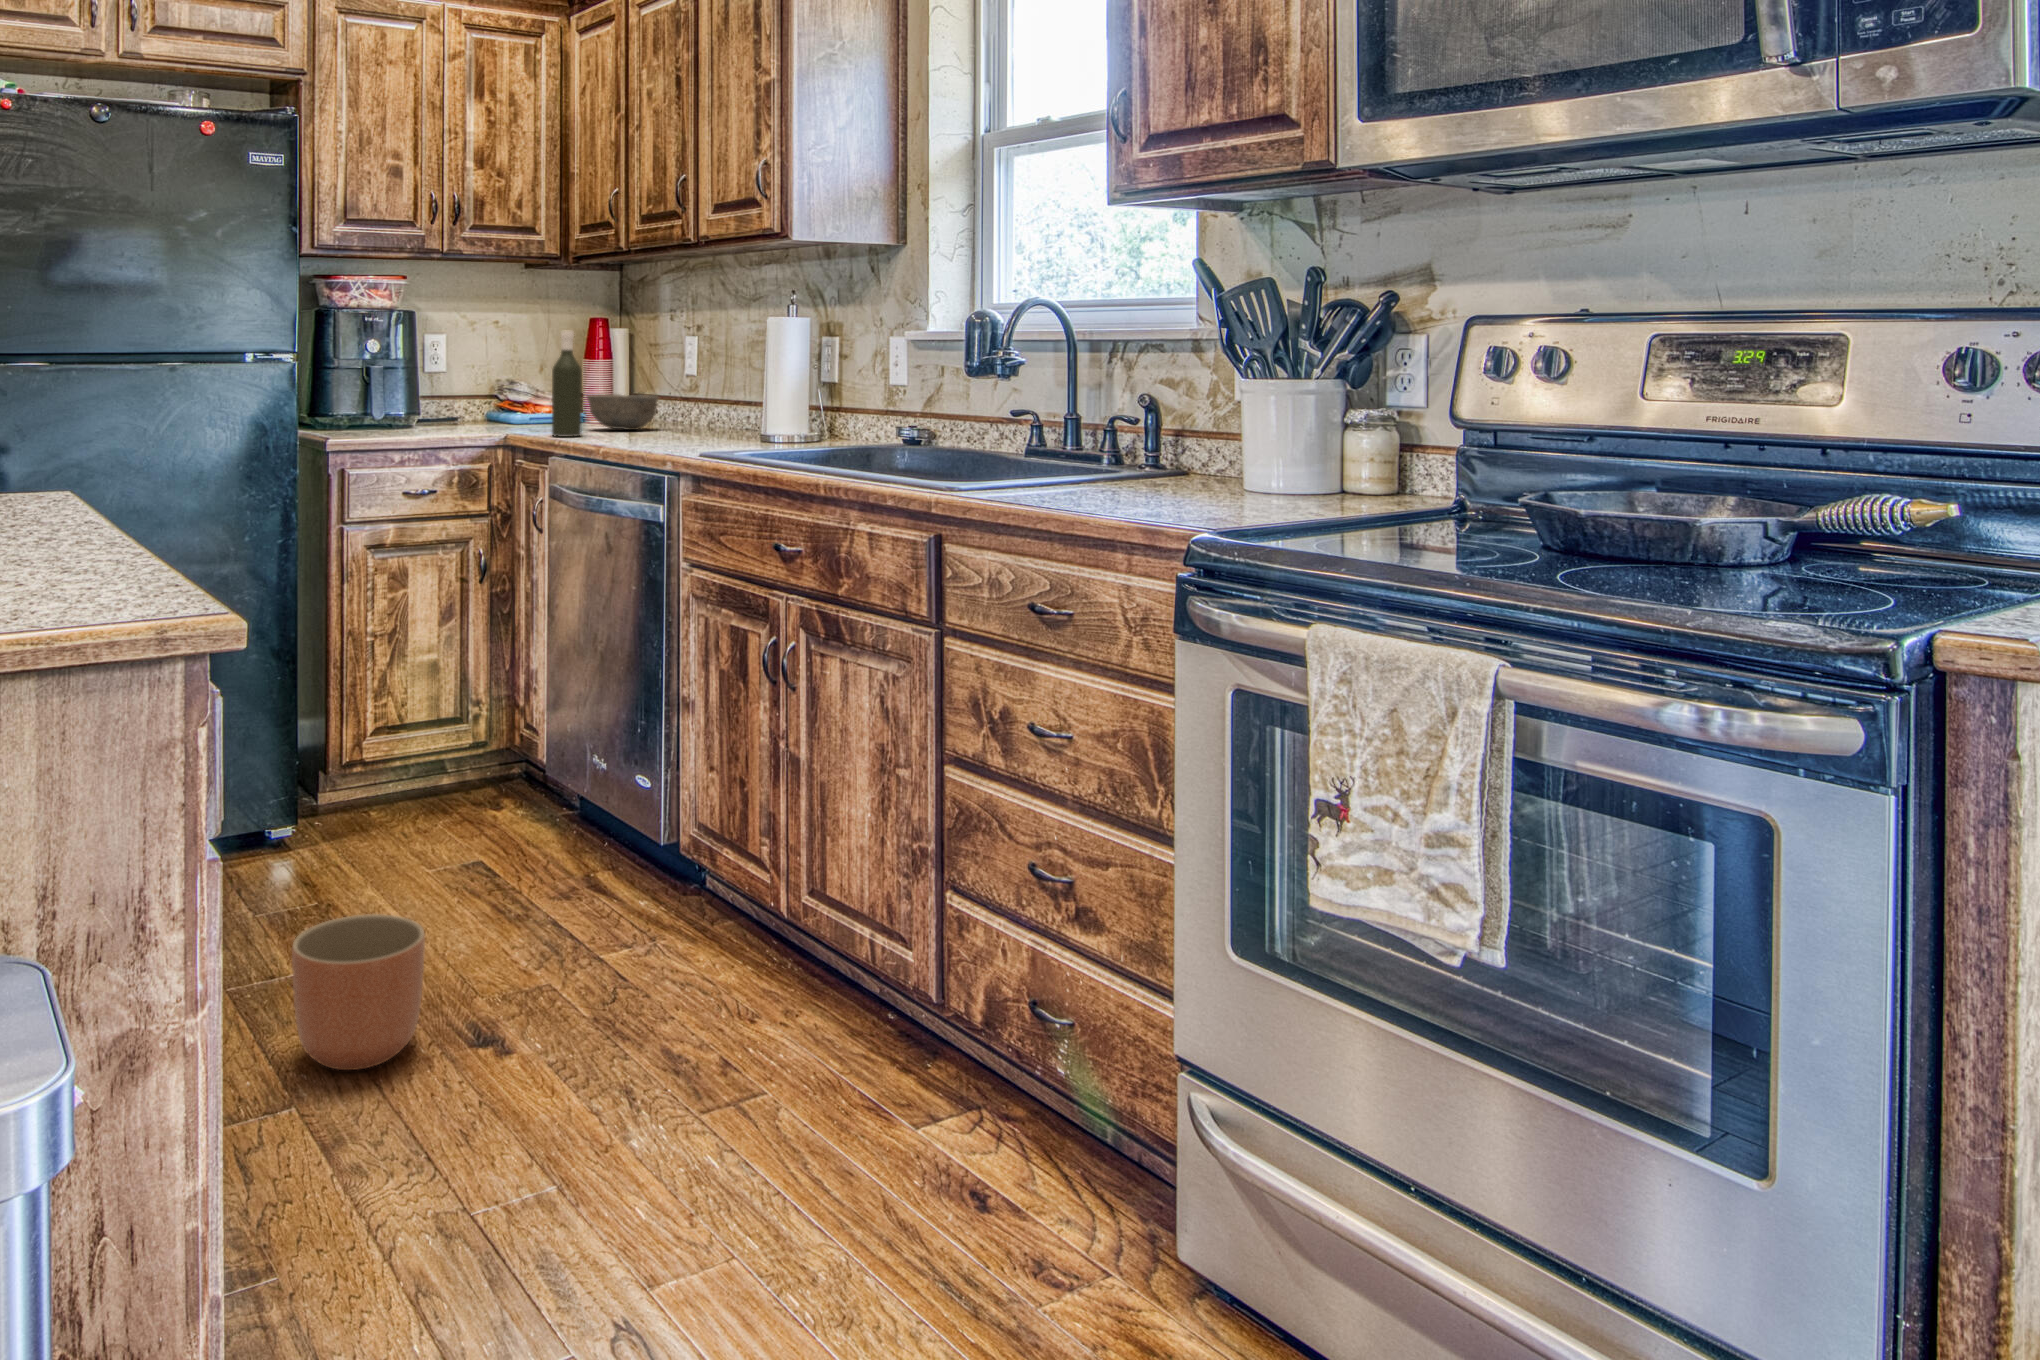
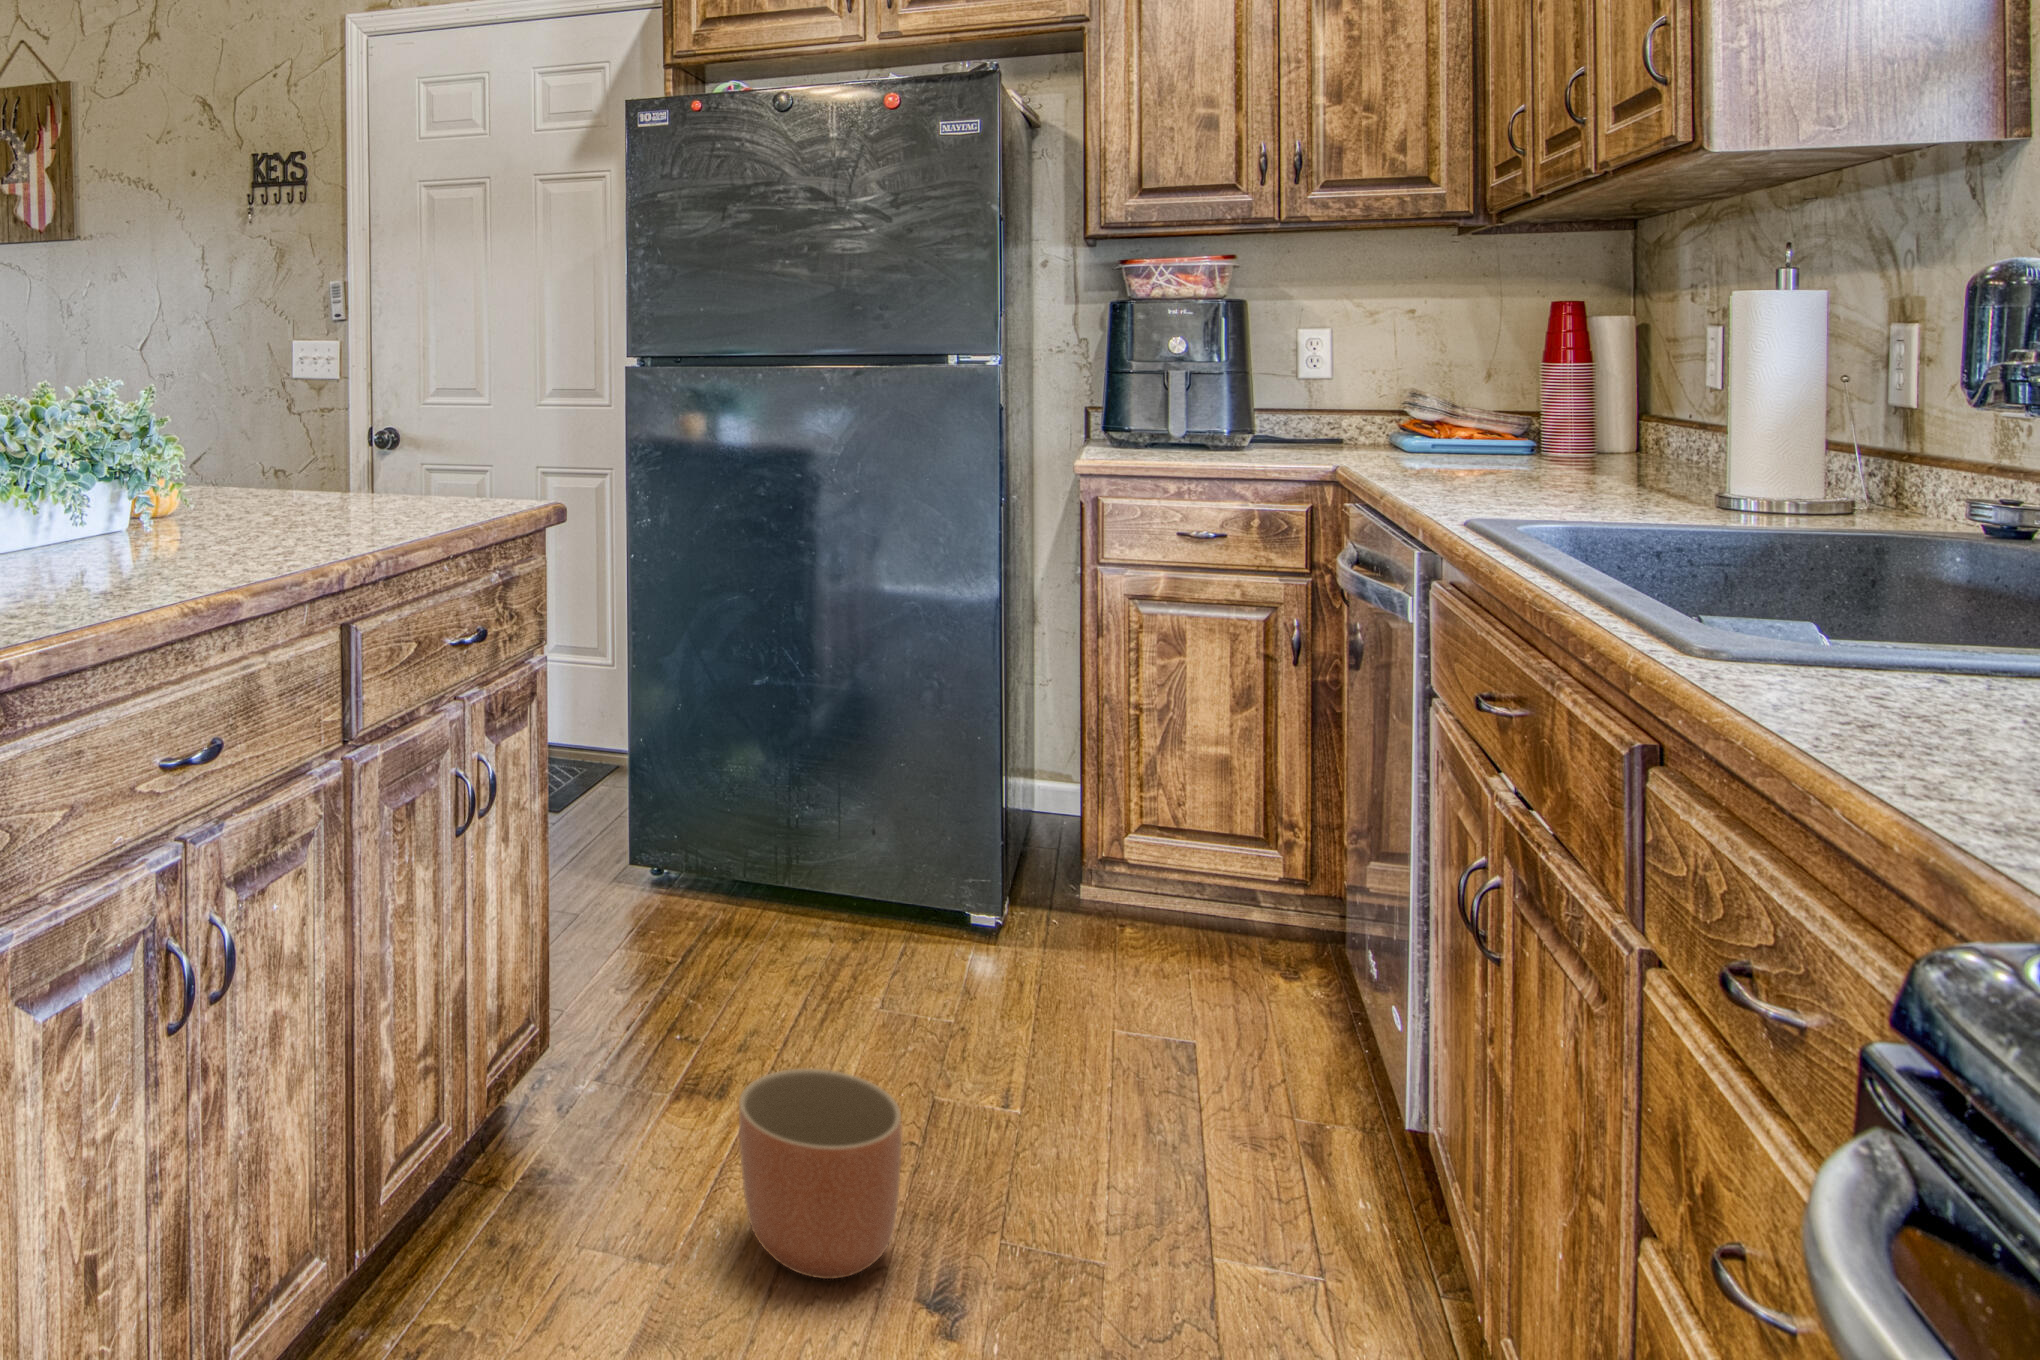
bottle: present [552,331,582,437] -> none [1405,320,1455,474]
bowl: present [587,394,658,430] -> none [1500,411,1631,467]

